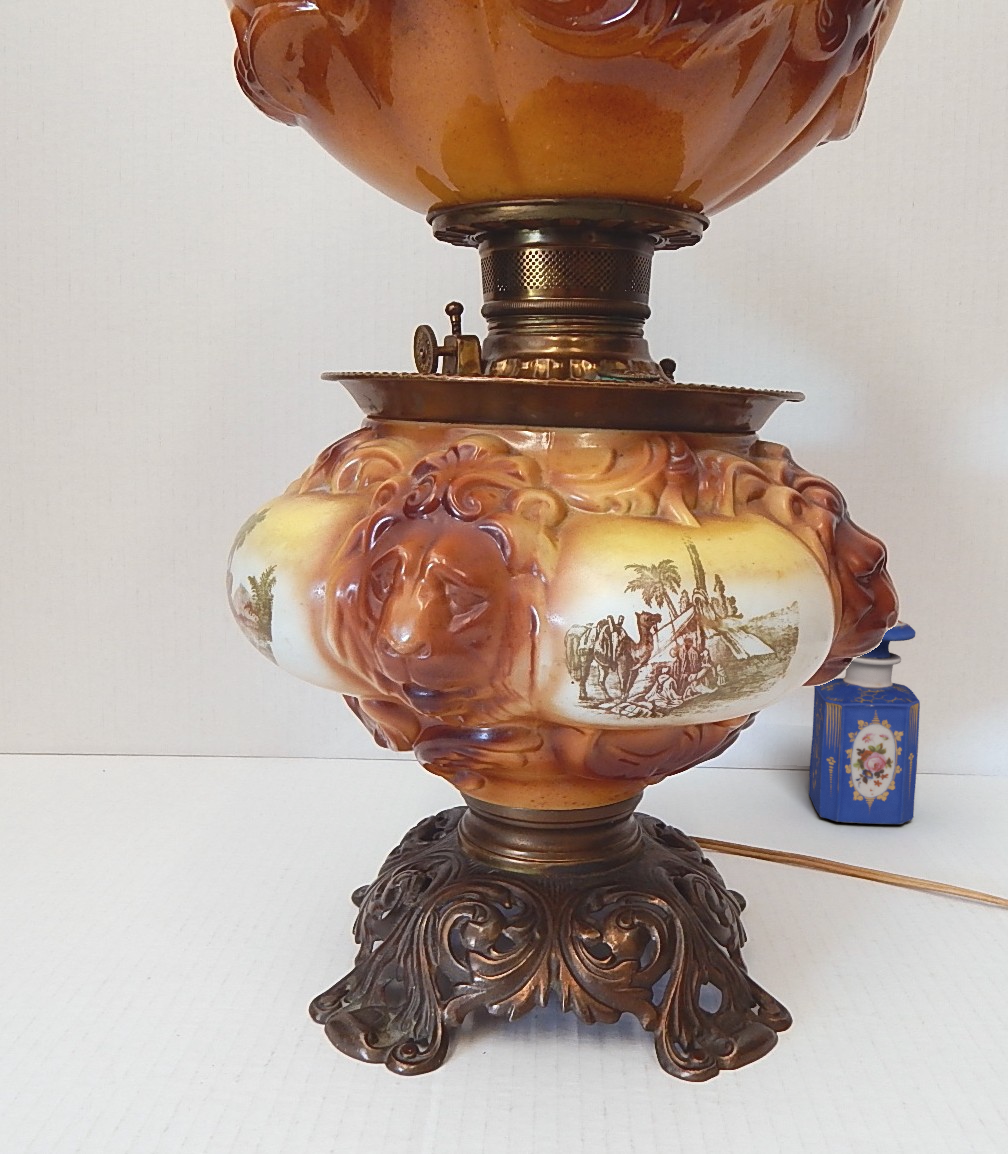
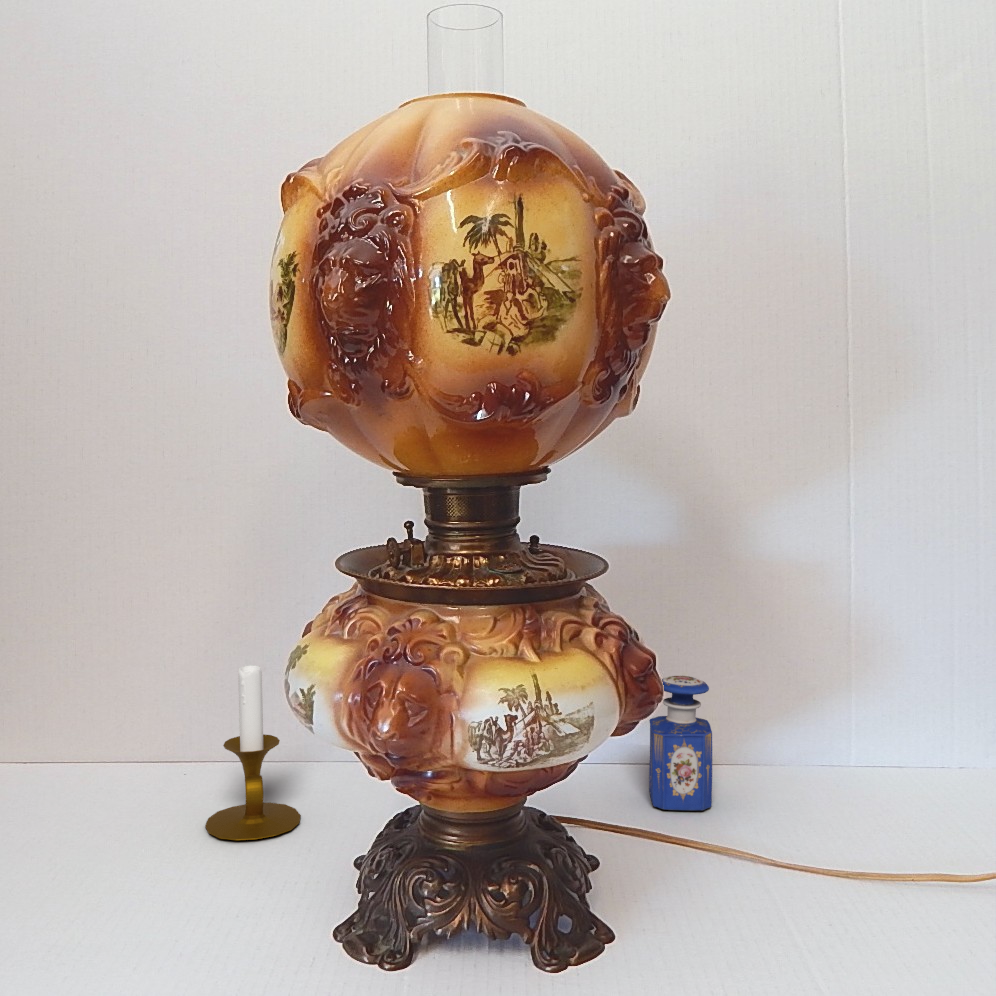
candlestick: none [111,580,263,854] -> present [205,665,301,840]

